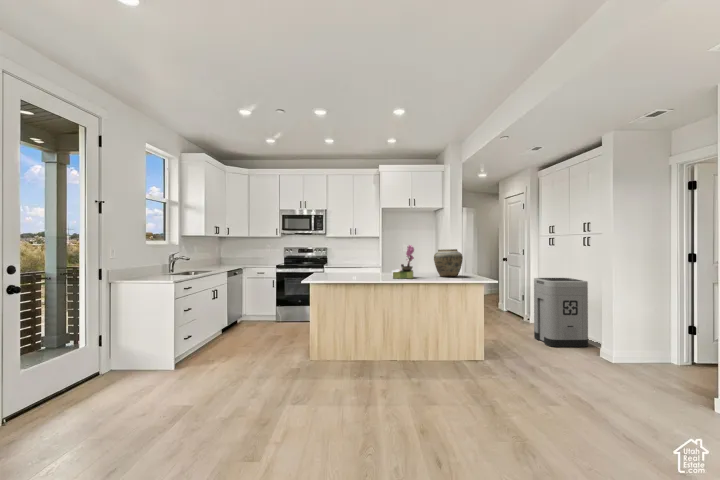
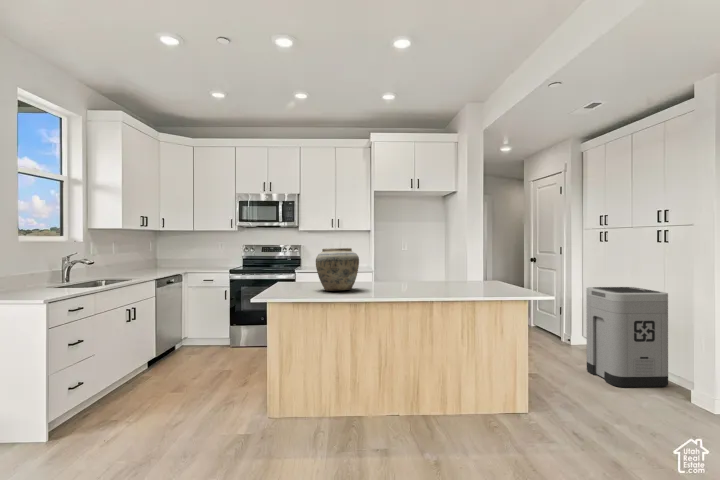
flower arrangement: present [392,245,414,279] -> none [390,241,427,292]
vase: present [434,249,463,276] -> present [316,248,359,291]

